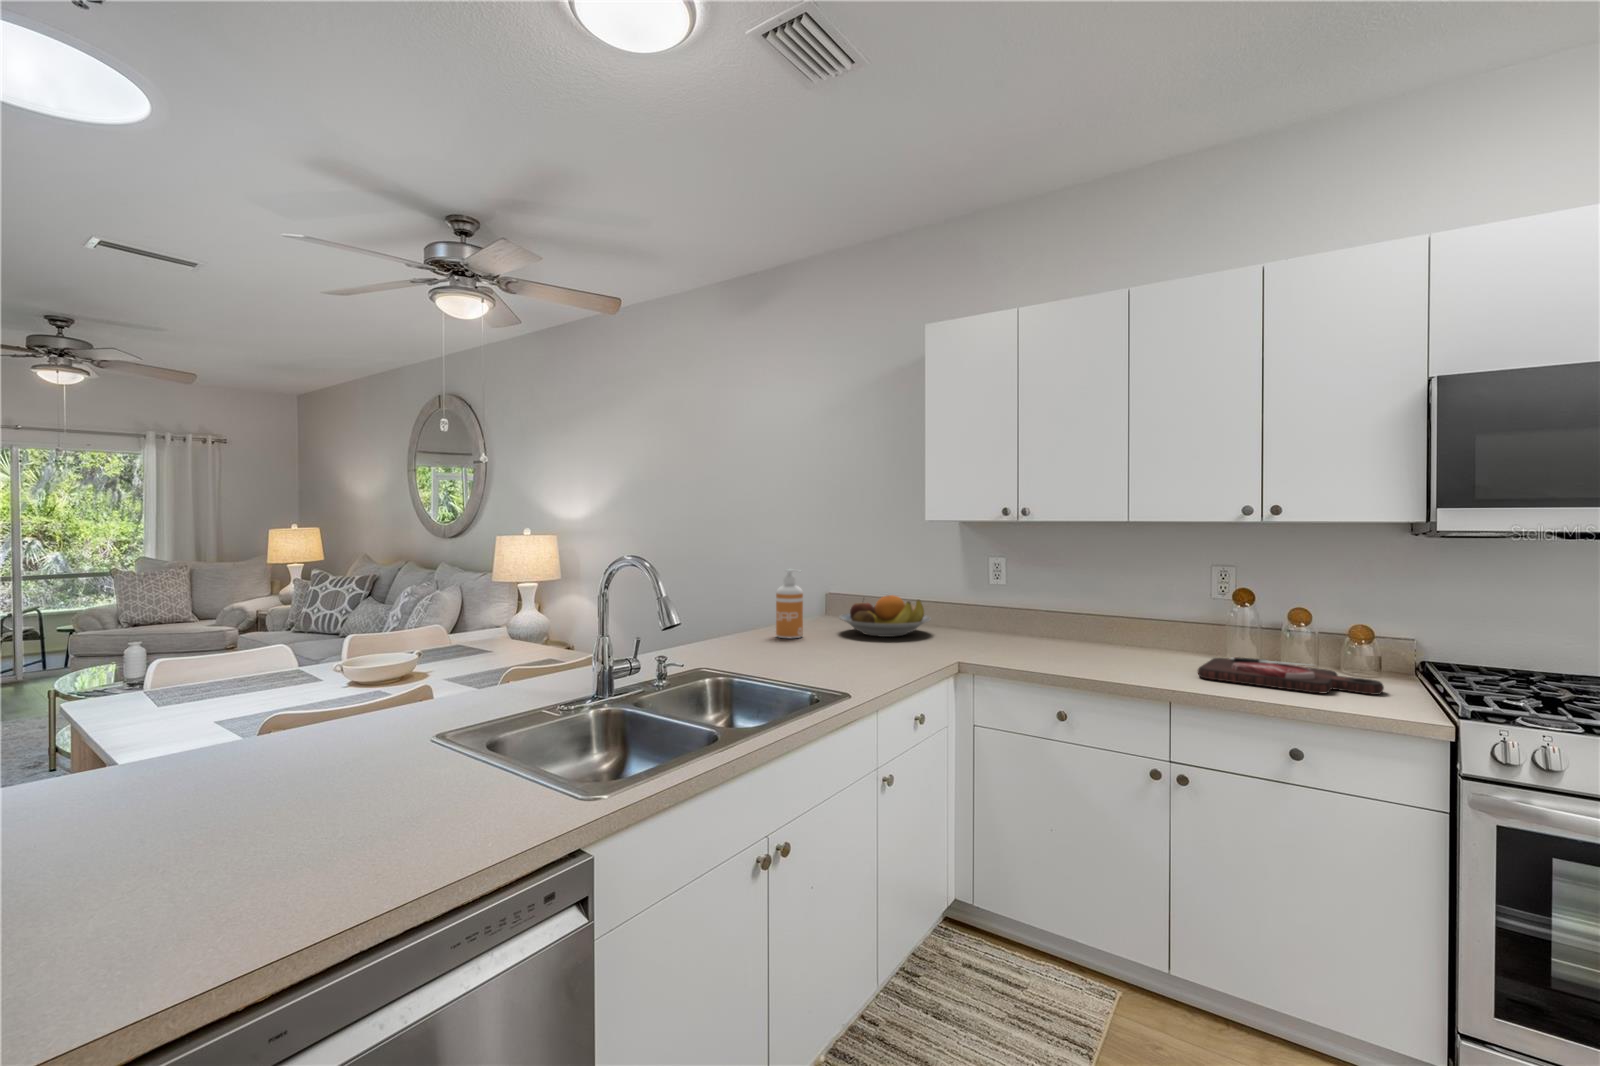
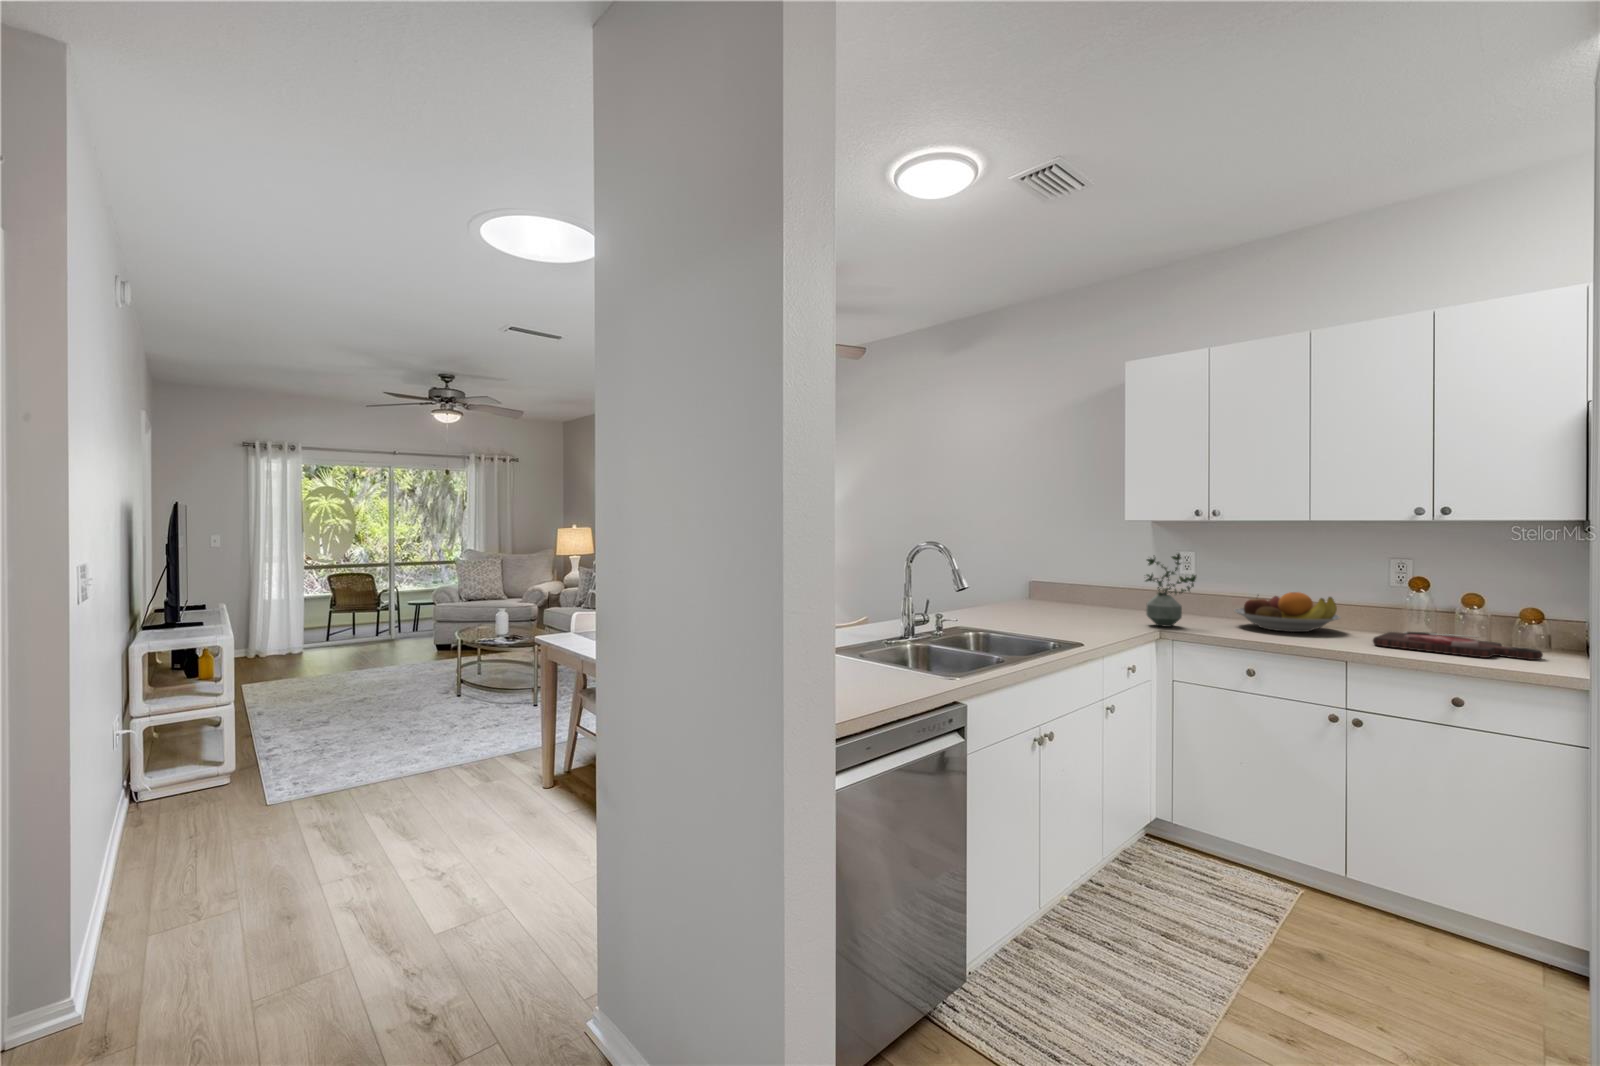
potted plant: none [939,561,1001,656] -> present [1146,554,1196,627]
soap dispenser: present [776,569,803,638] -> none [1001,559,1023,613]
fruit bowl: present [839,595,931,637] -> present [1234,592,1340,632]

